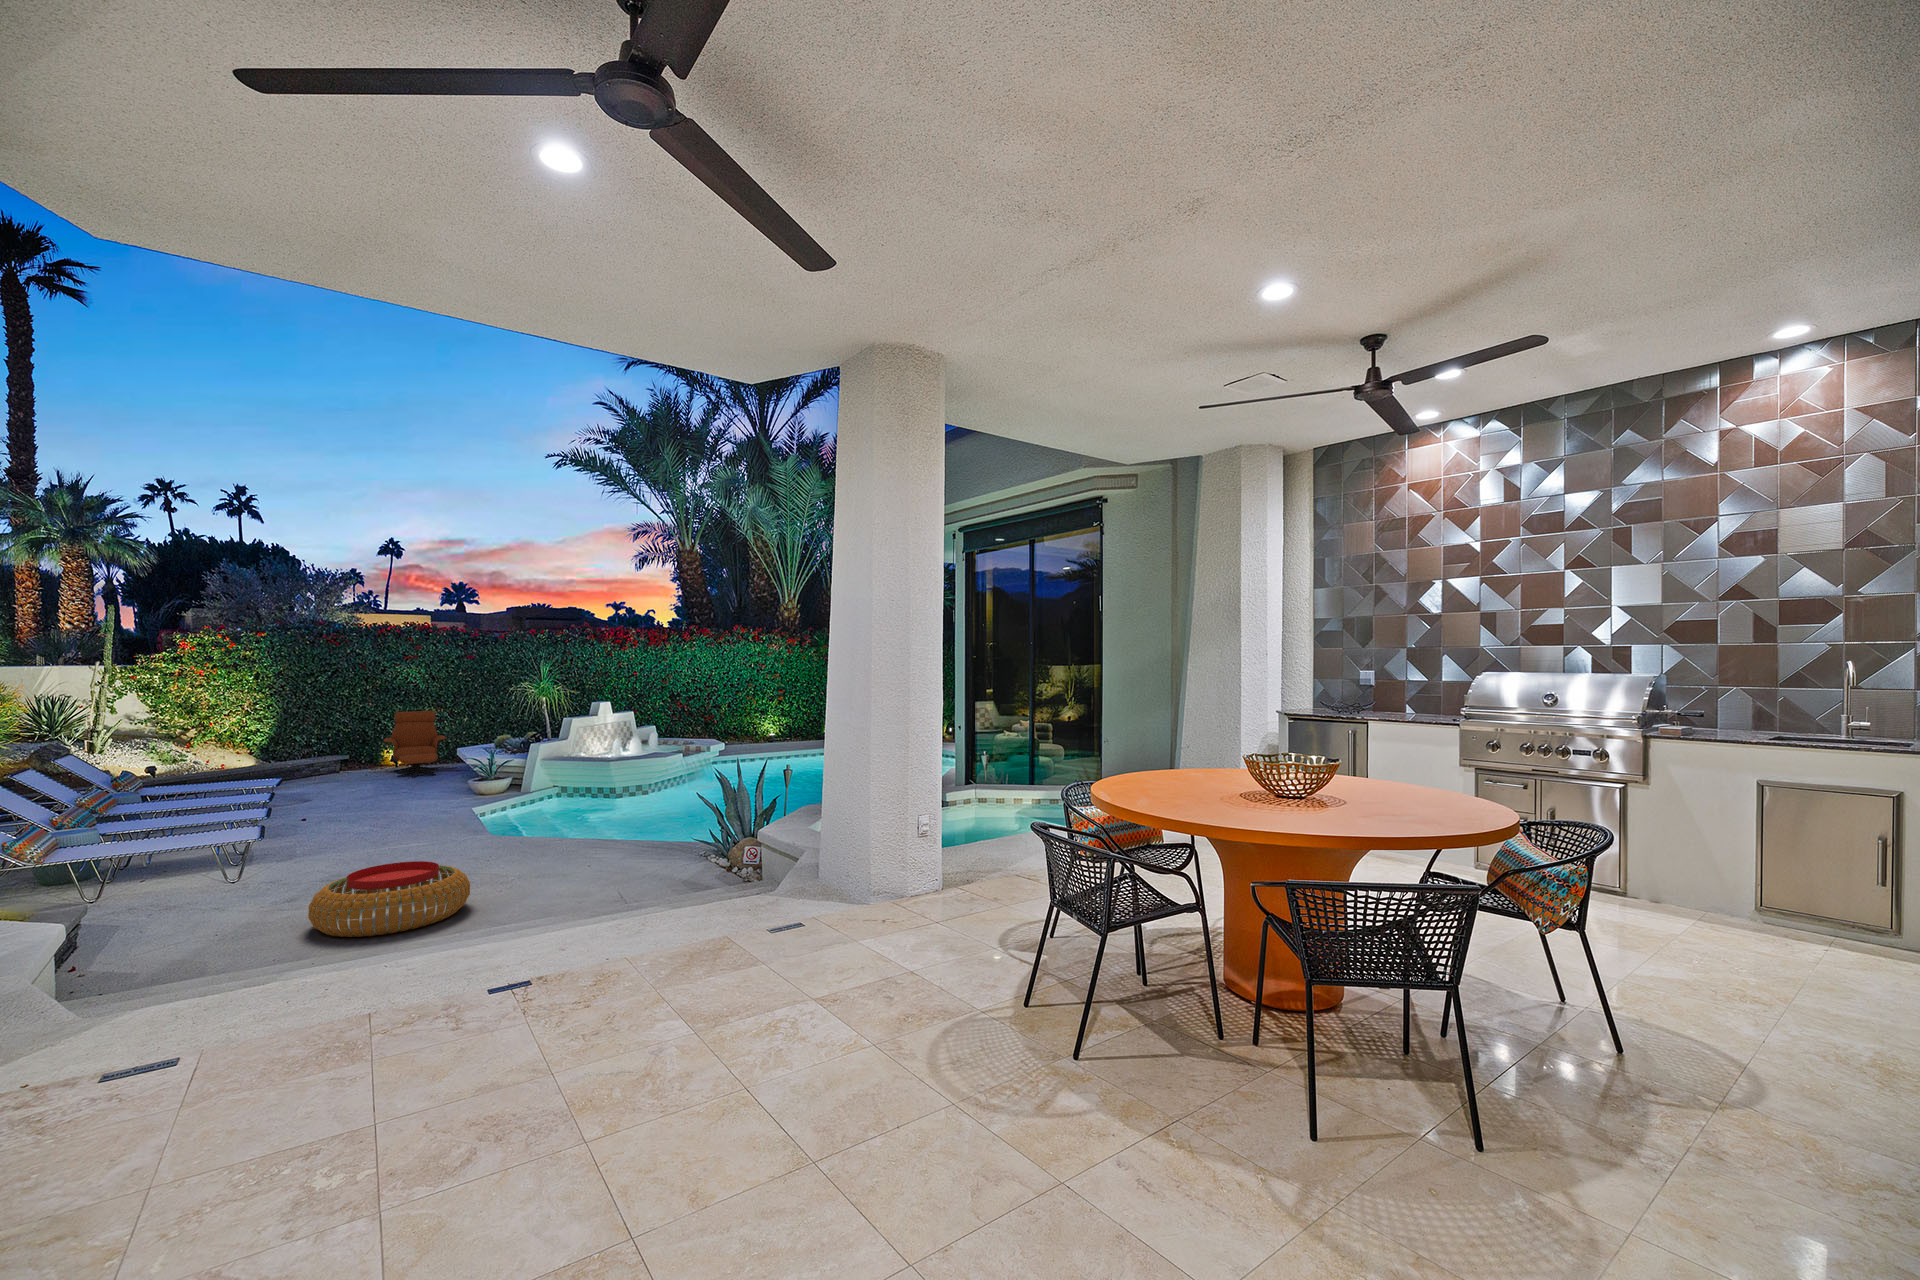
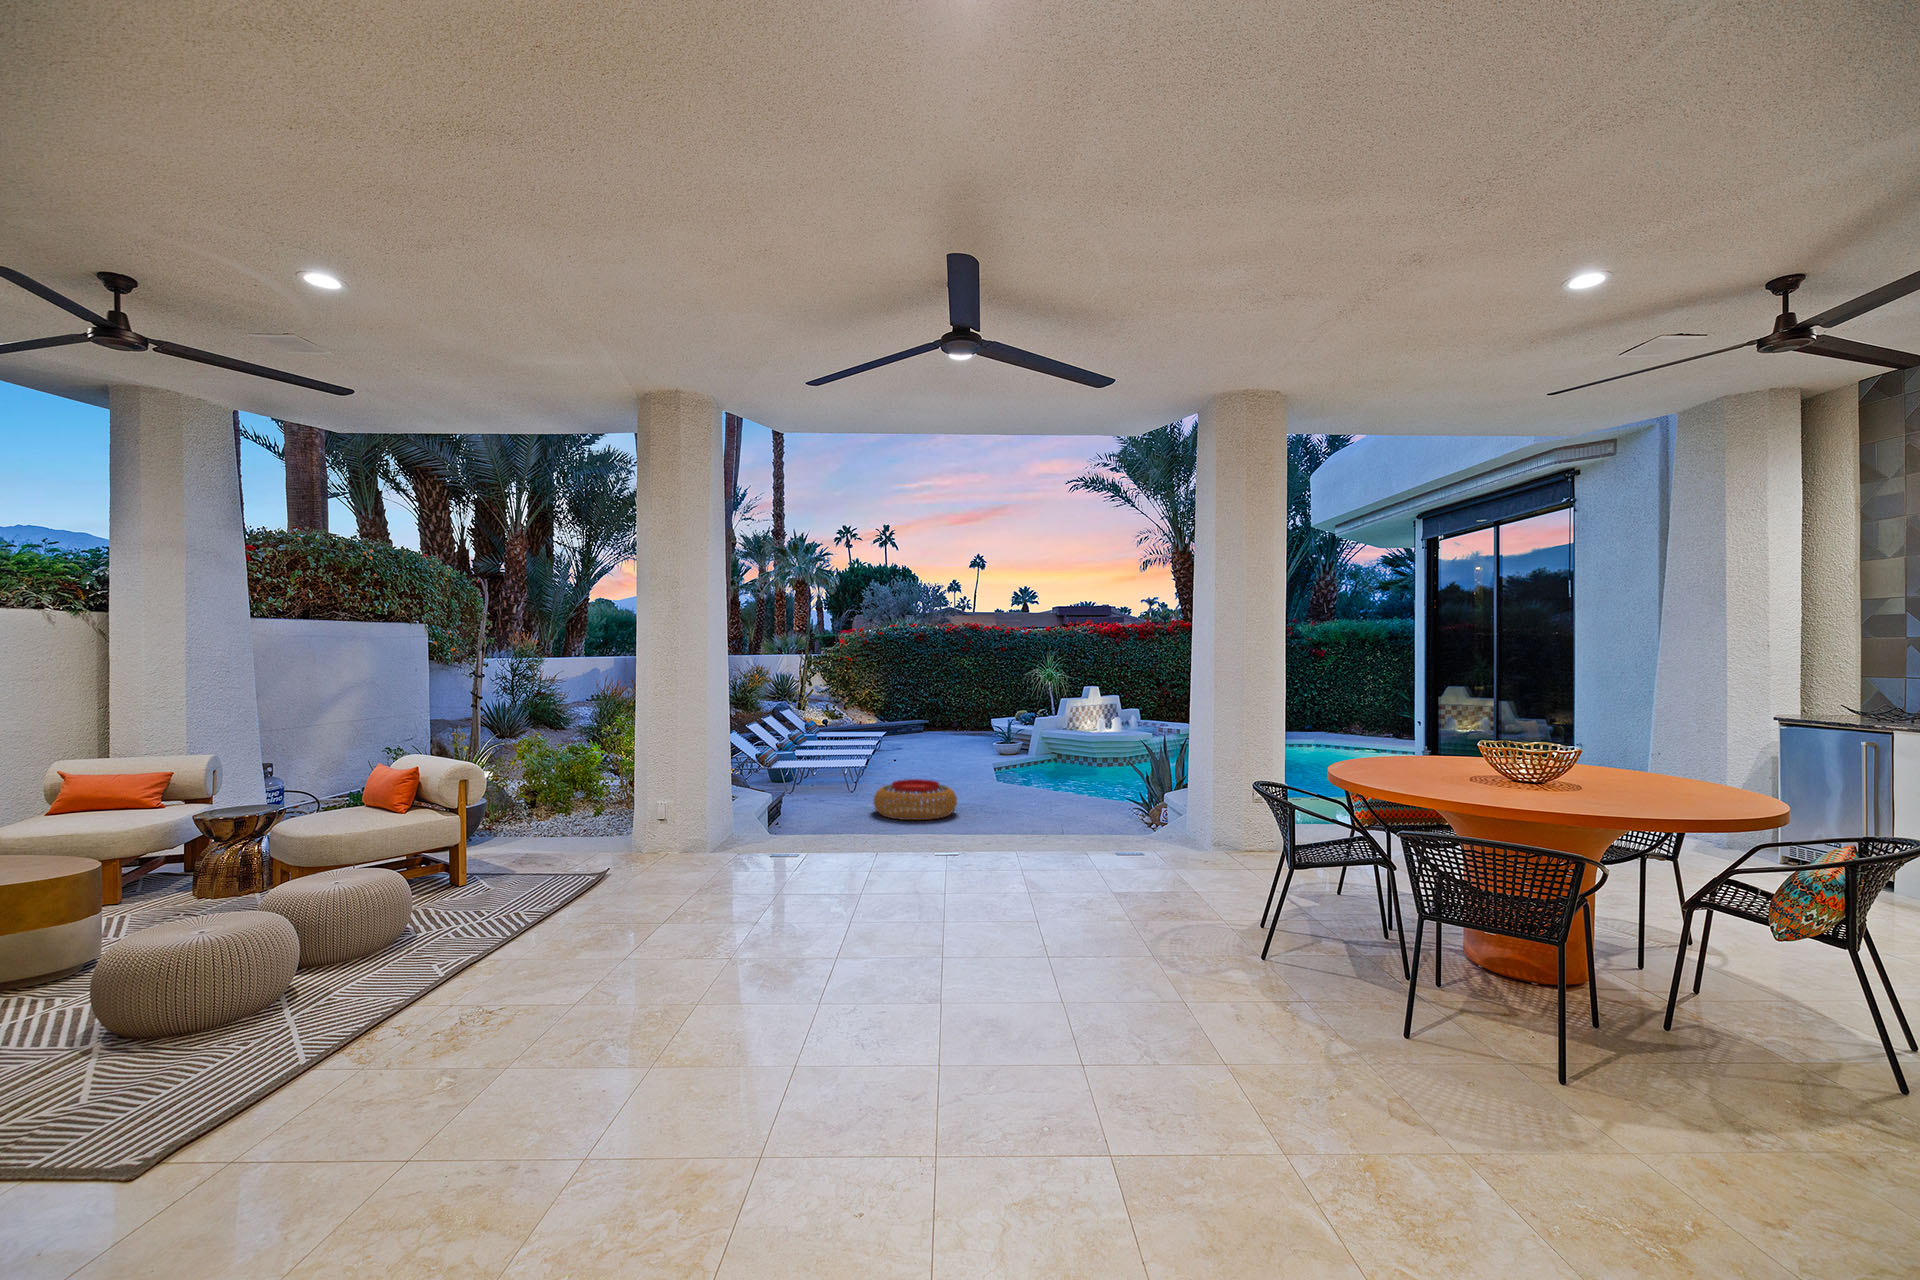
lounge chair: present [384,711,446,778] -> none [950,690,988,739]

